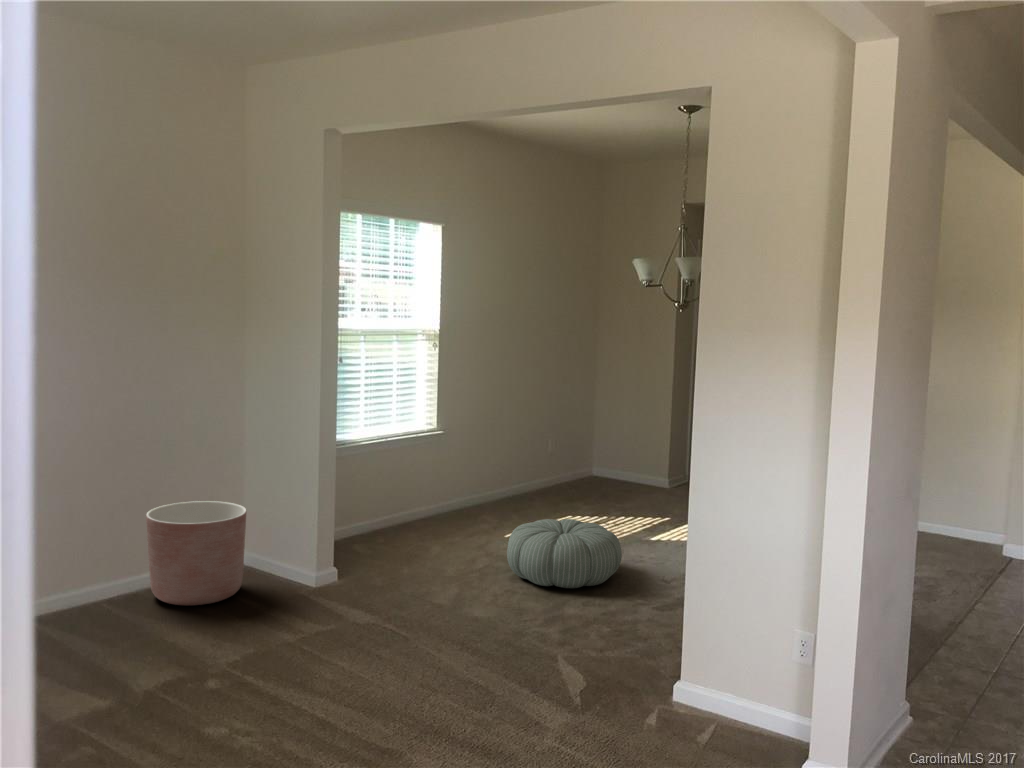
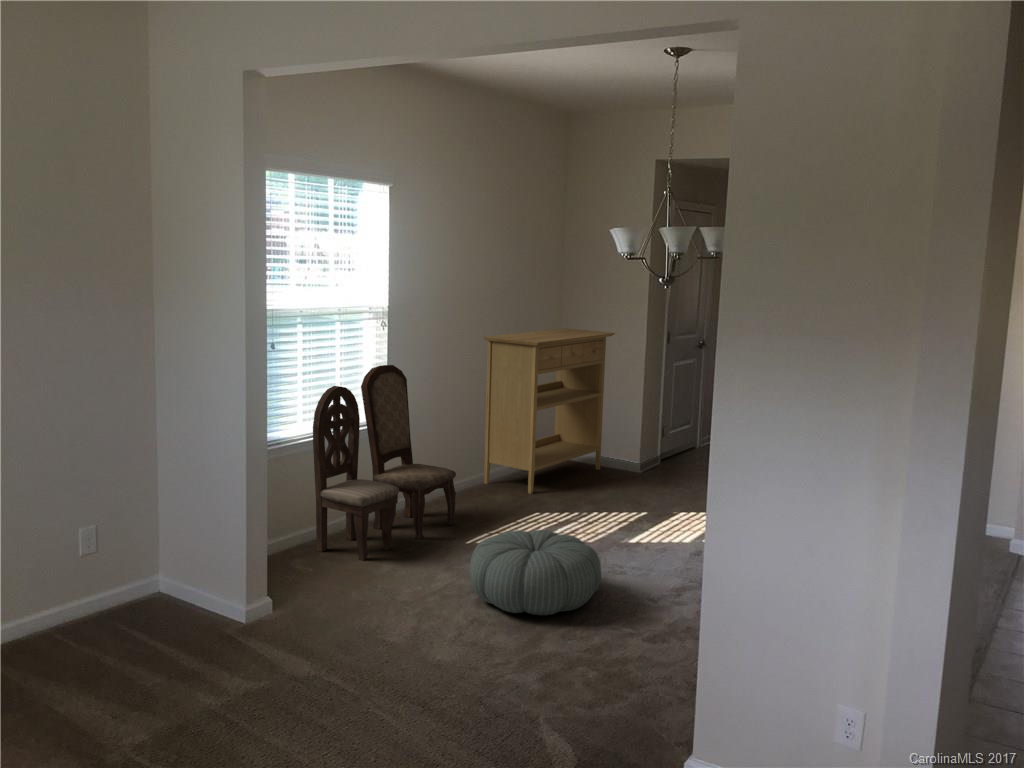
console table: none [523,357,644,502] -> present [484,328,615,494]
dining chair: none [373,381,497,547] -> present [313,365,456,561]
planter: present [146,501,246,605] -> none [34,525,159,657]

